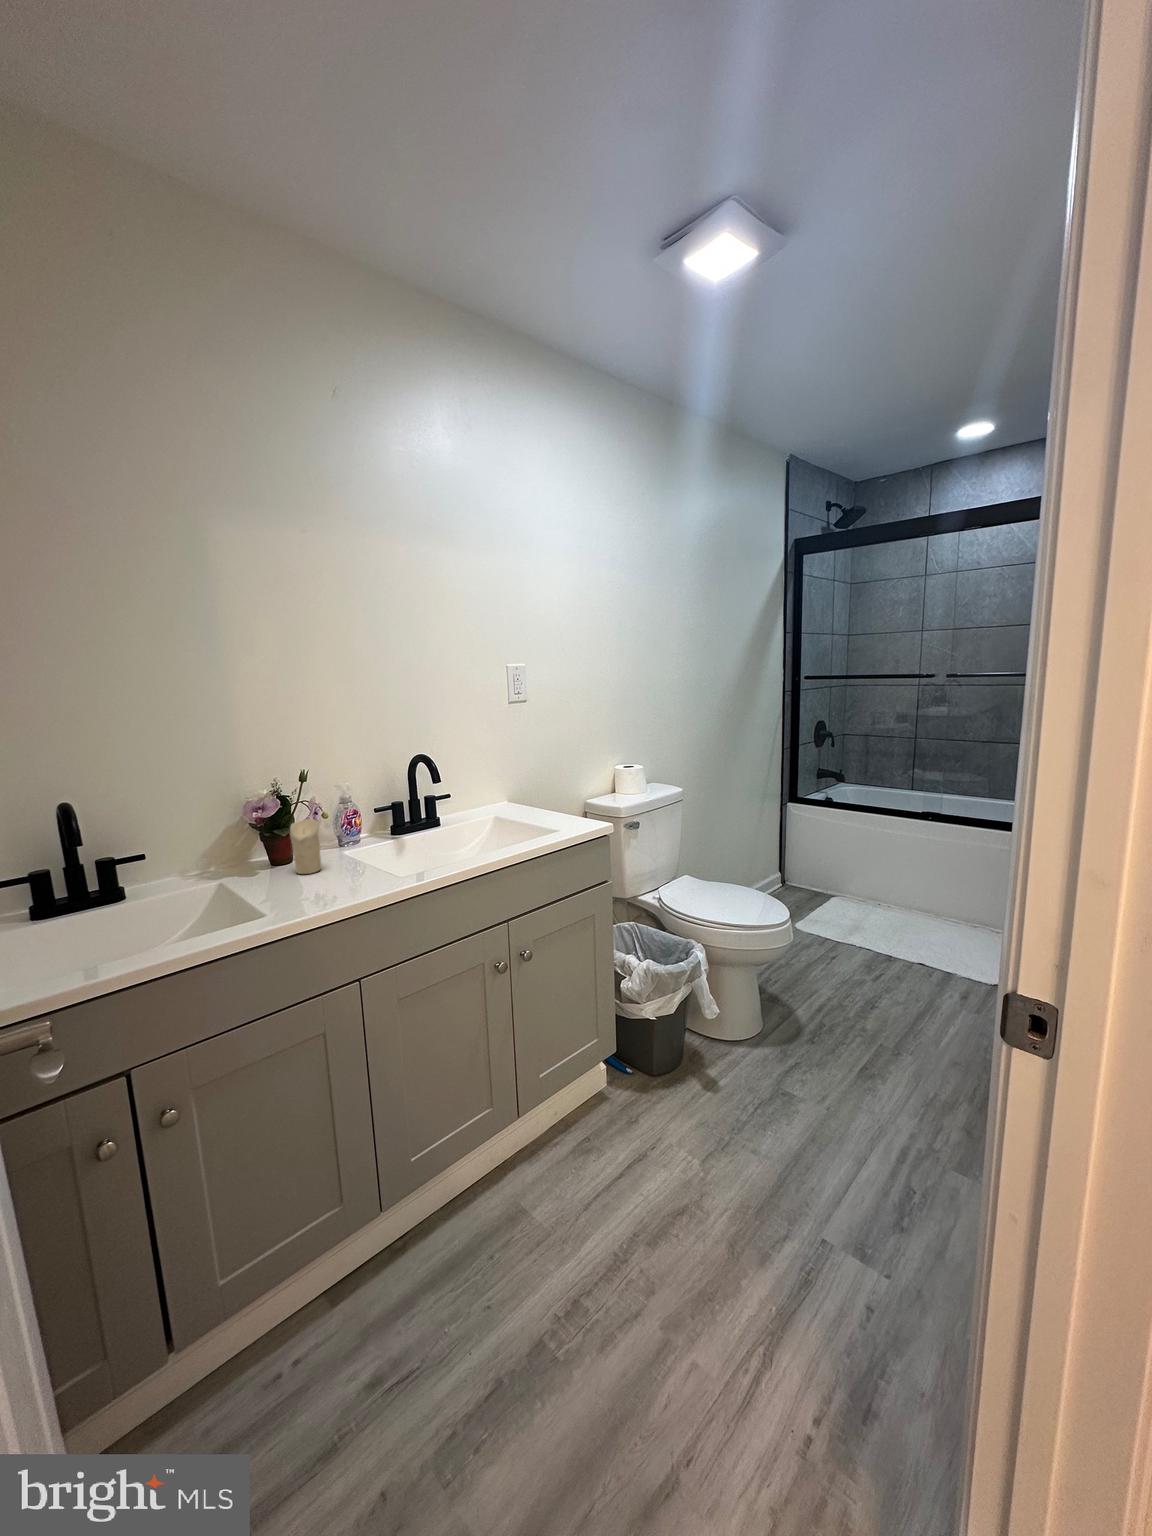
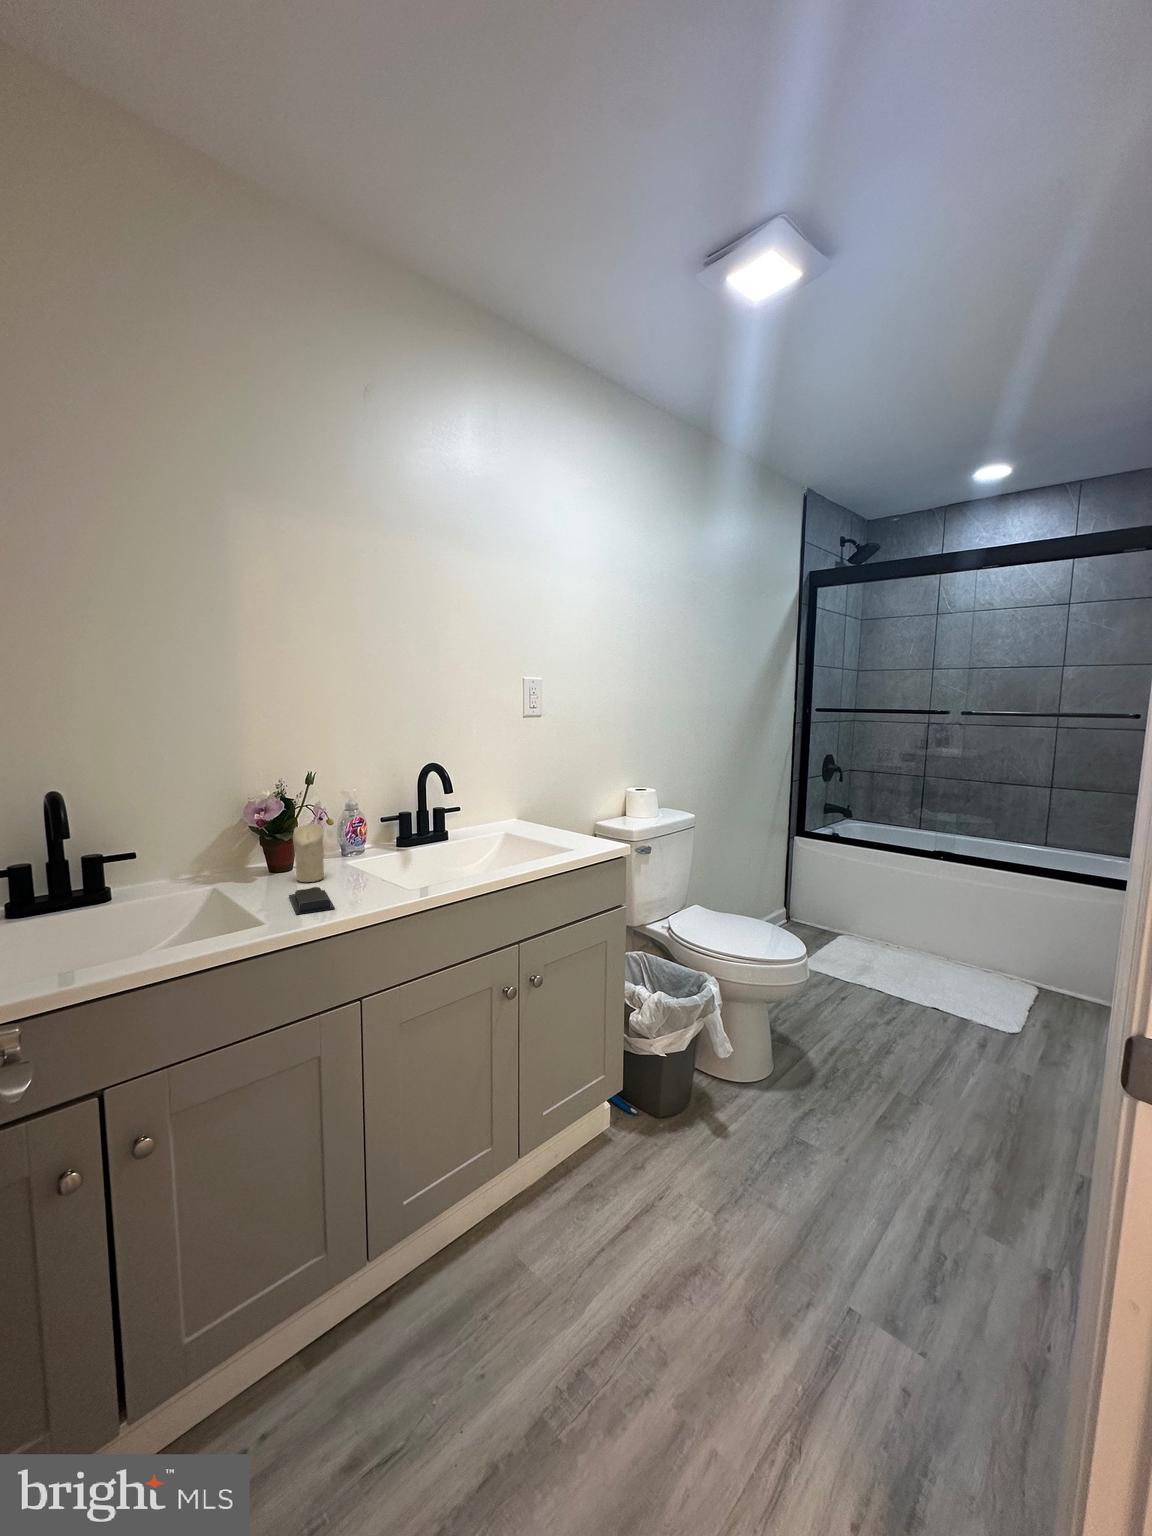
soap bar: none [289,879,331,906] -> present [289,887,335,914]

